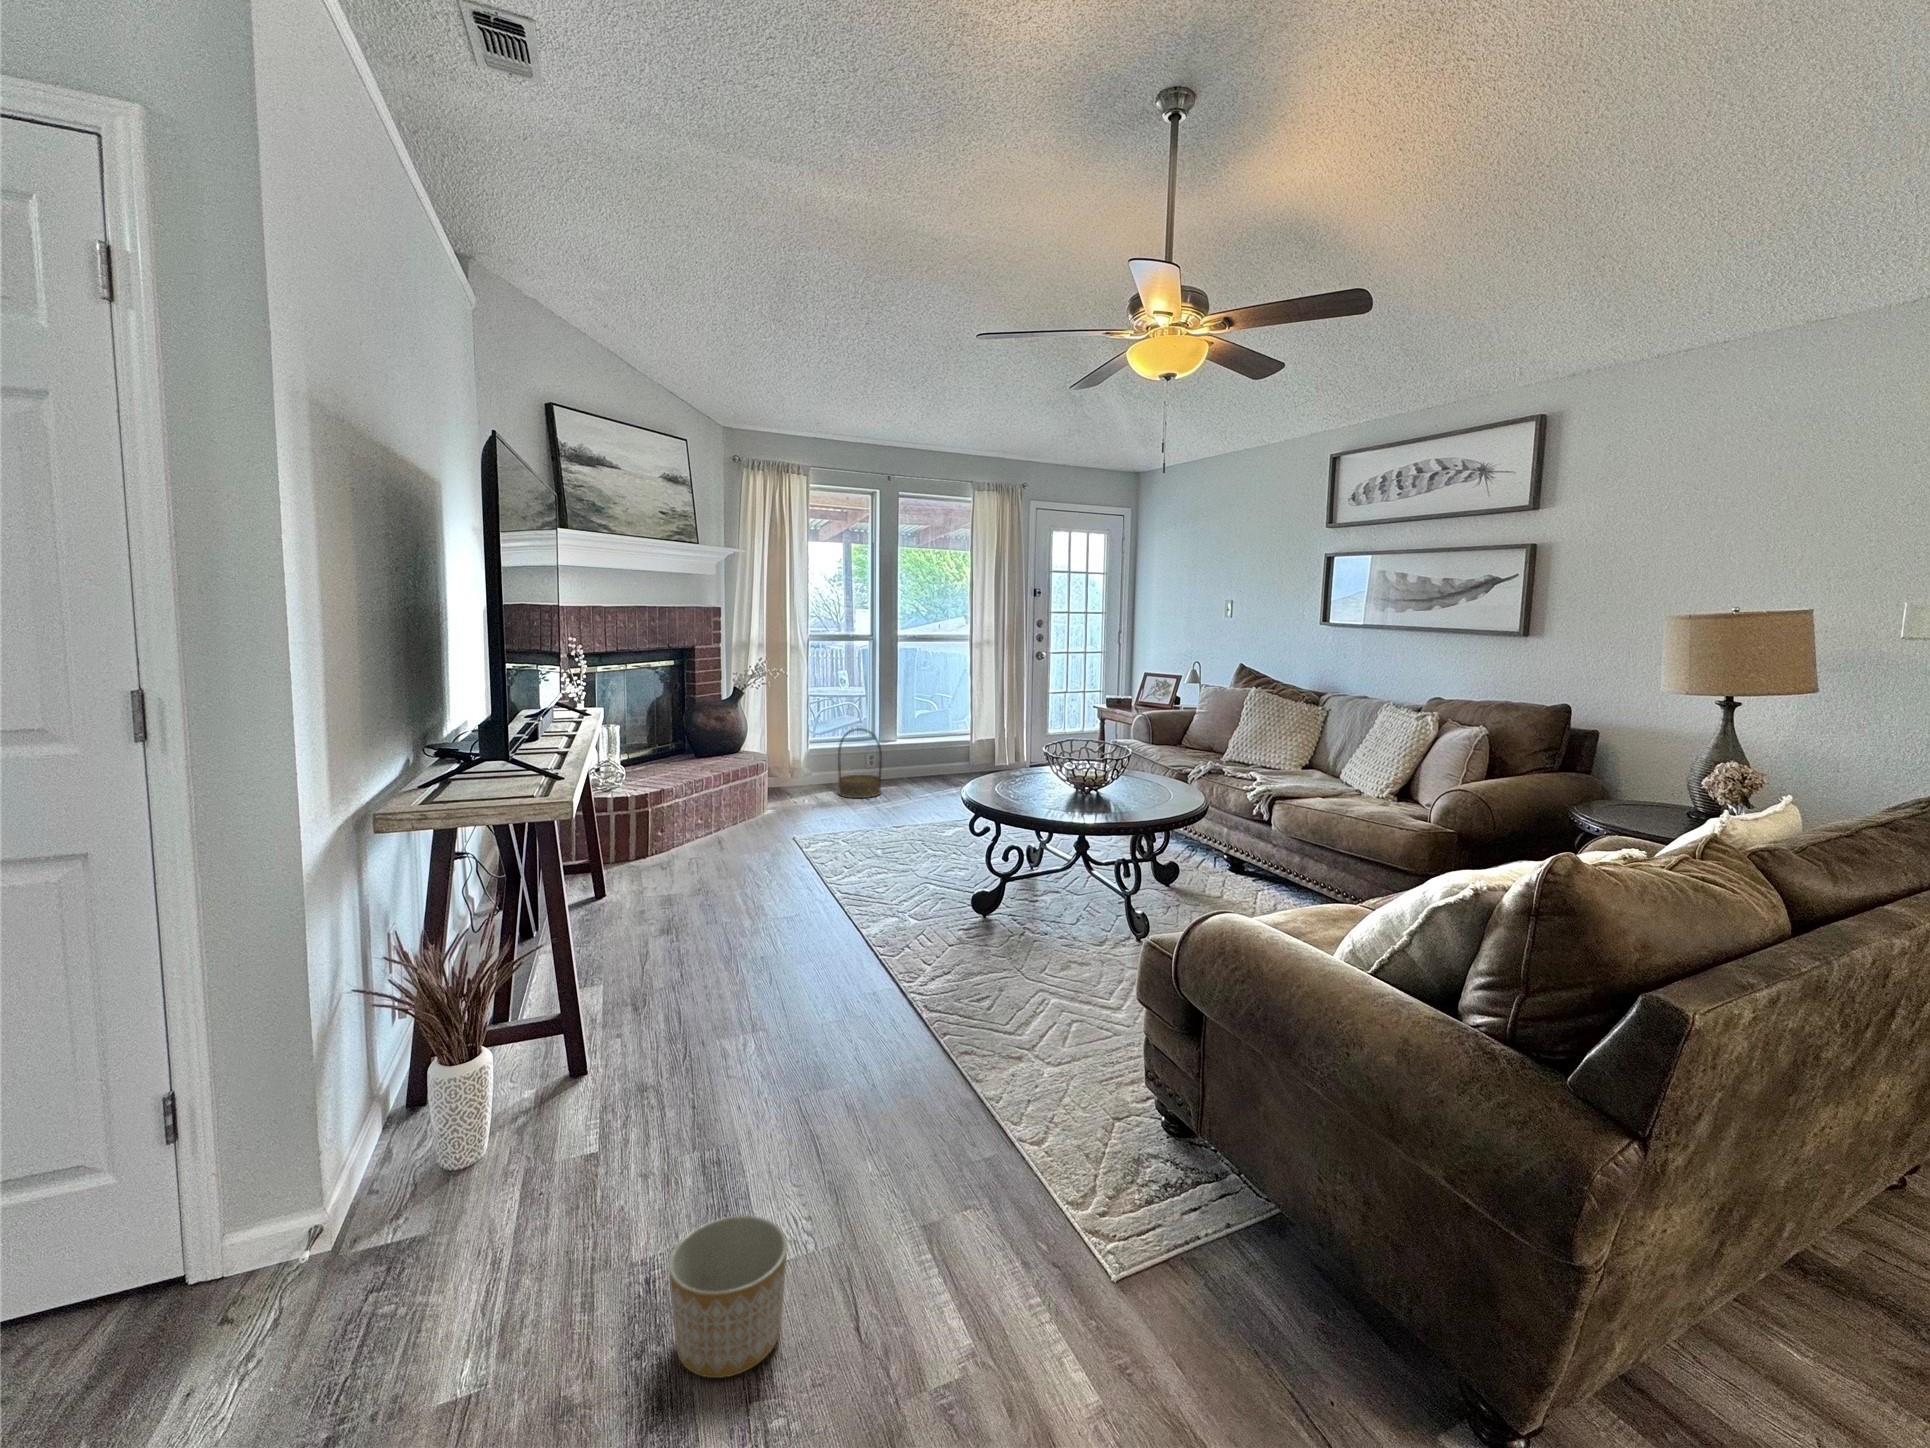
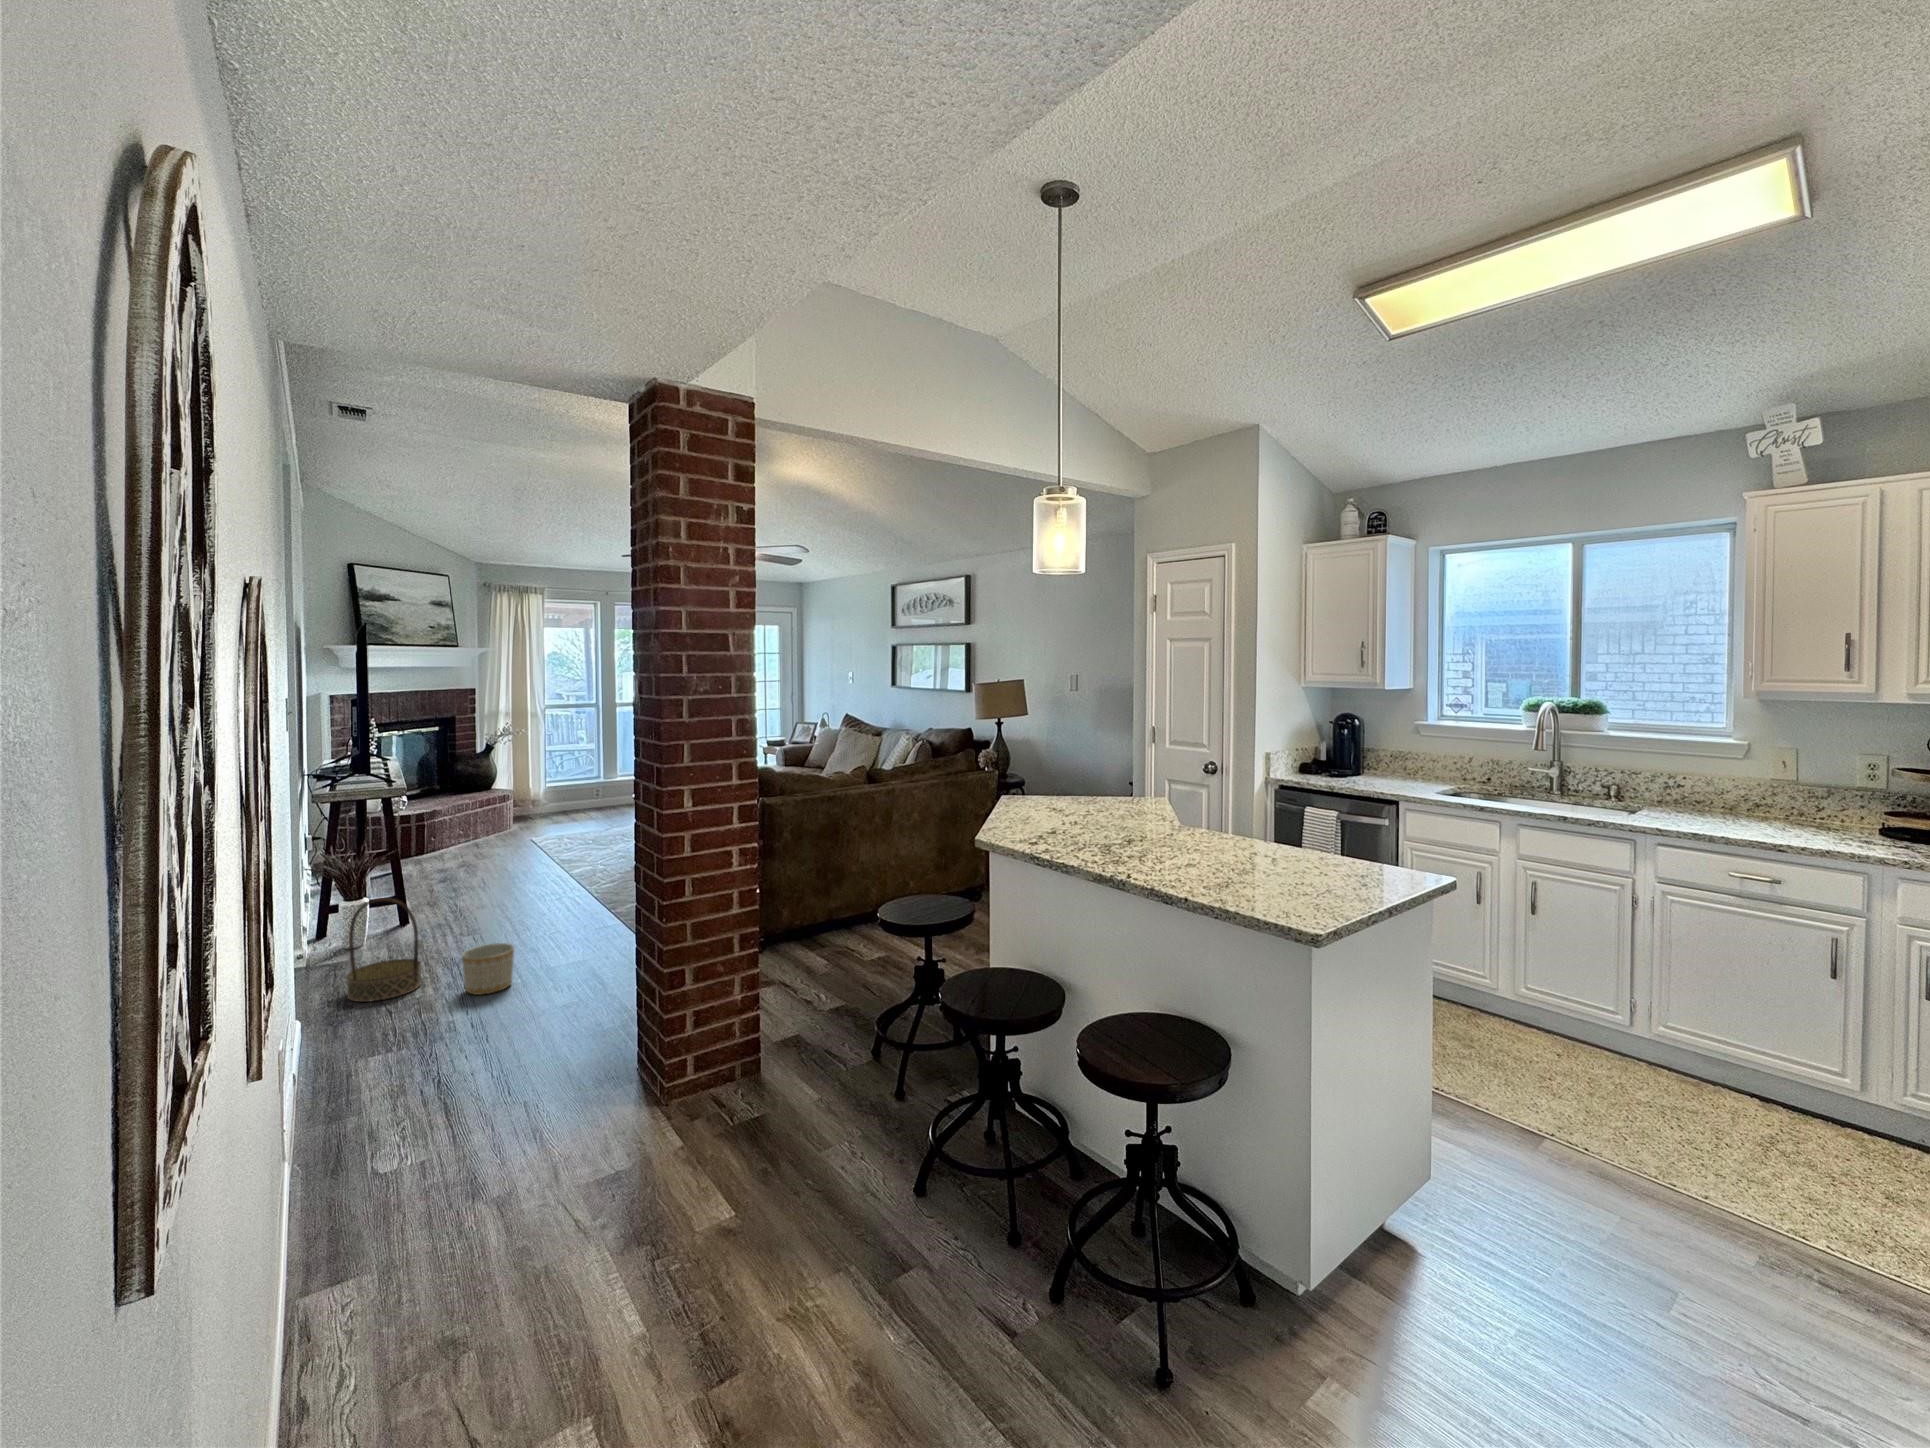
basket: present [838,728,882,798] -> present [347,898,421,1002]

